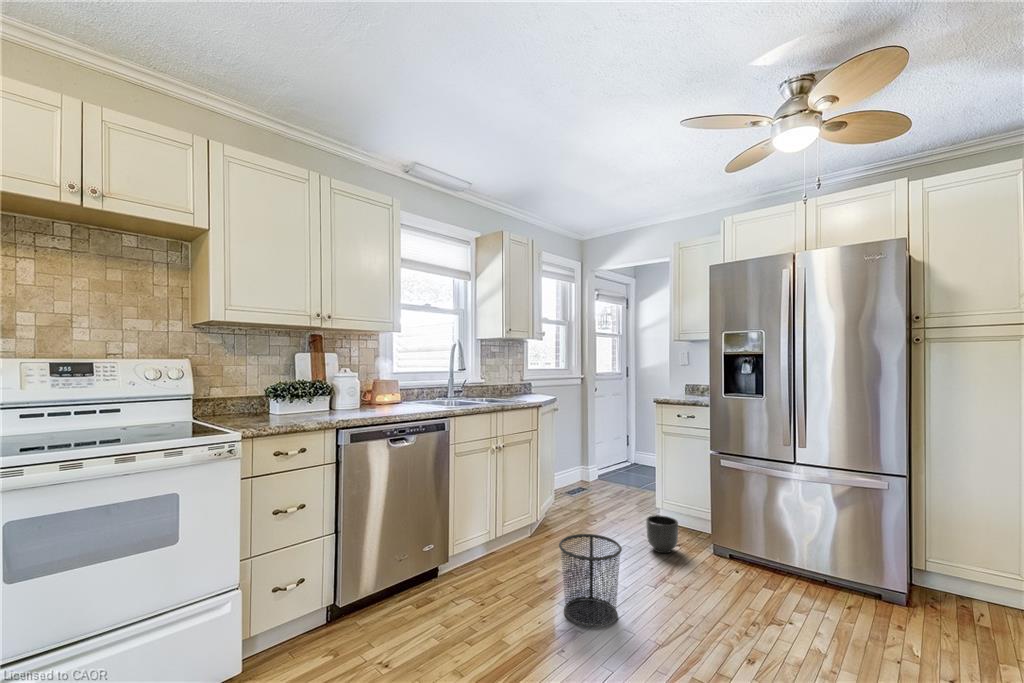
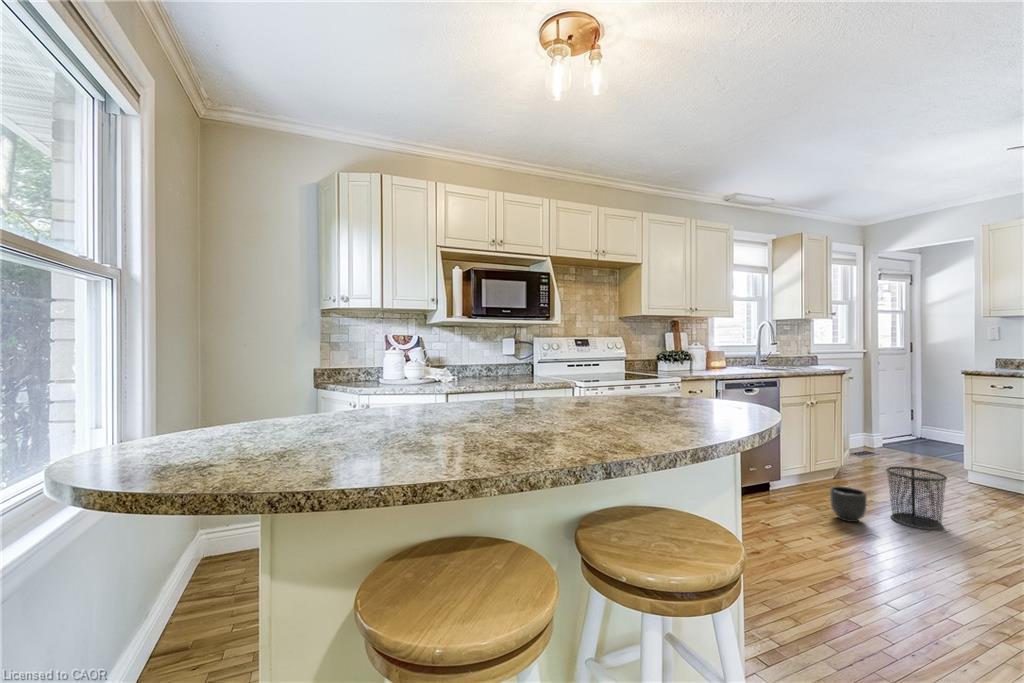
planter: present [646,515,678,553] -> present [830,486,867,522]

